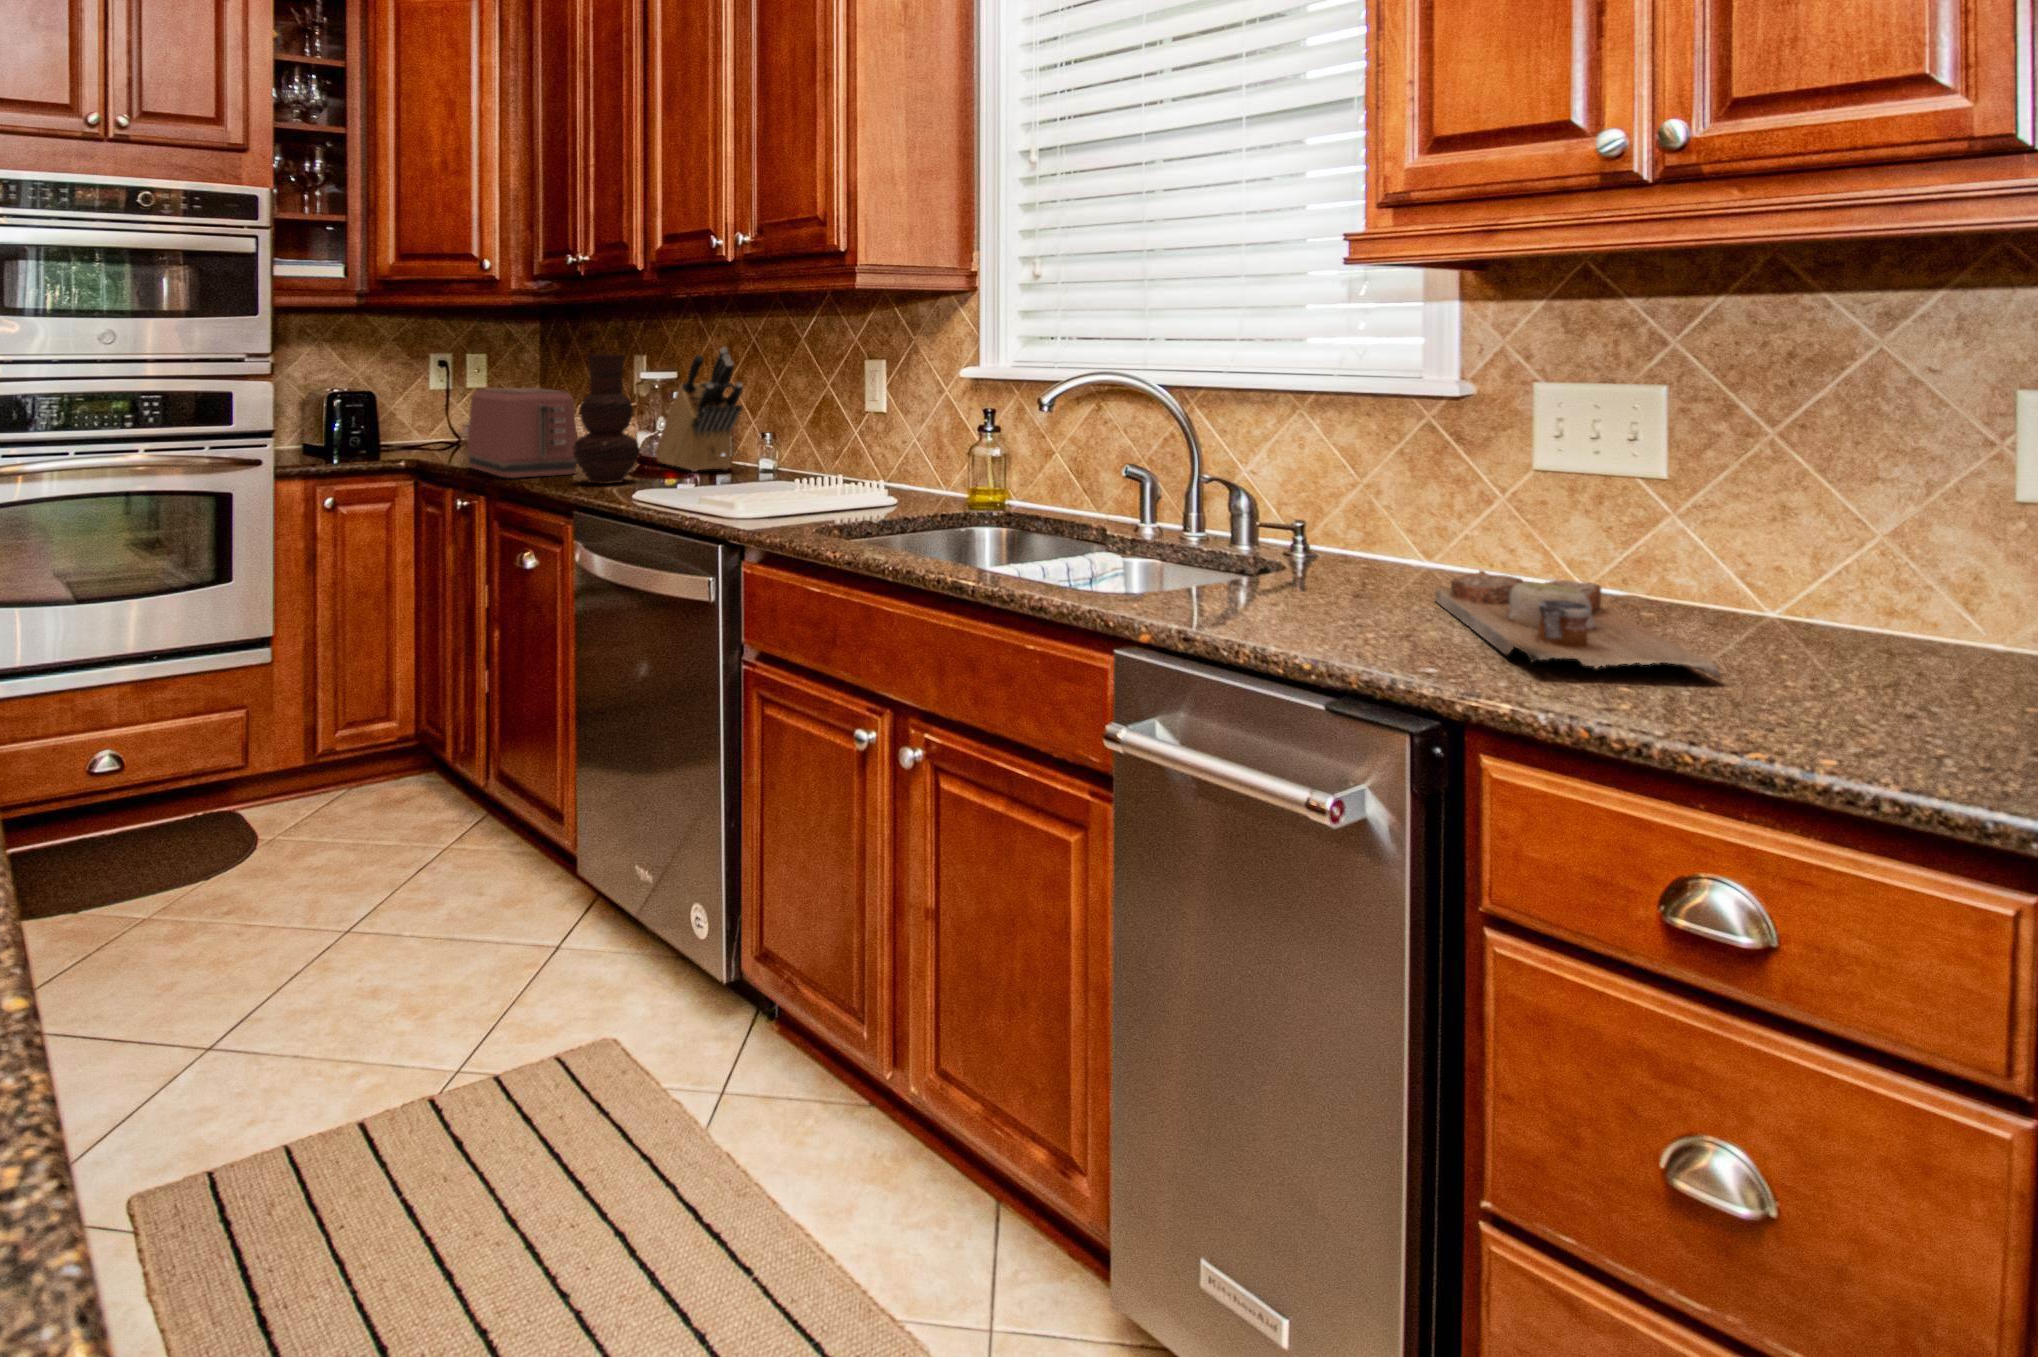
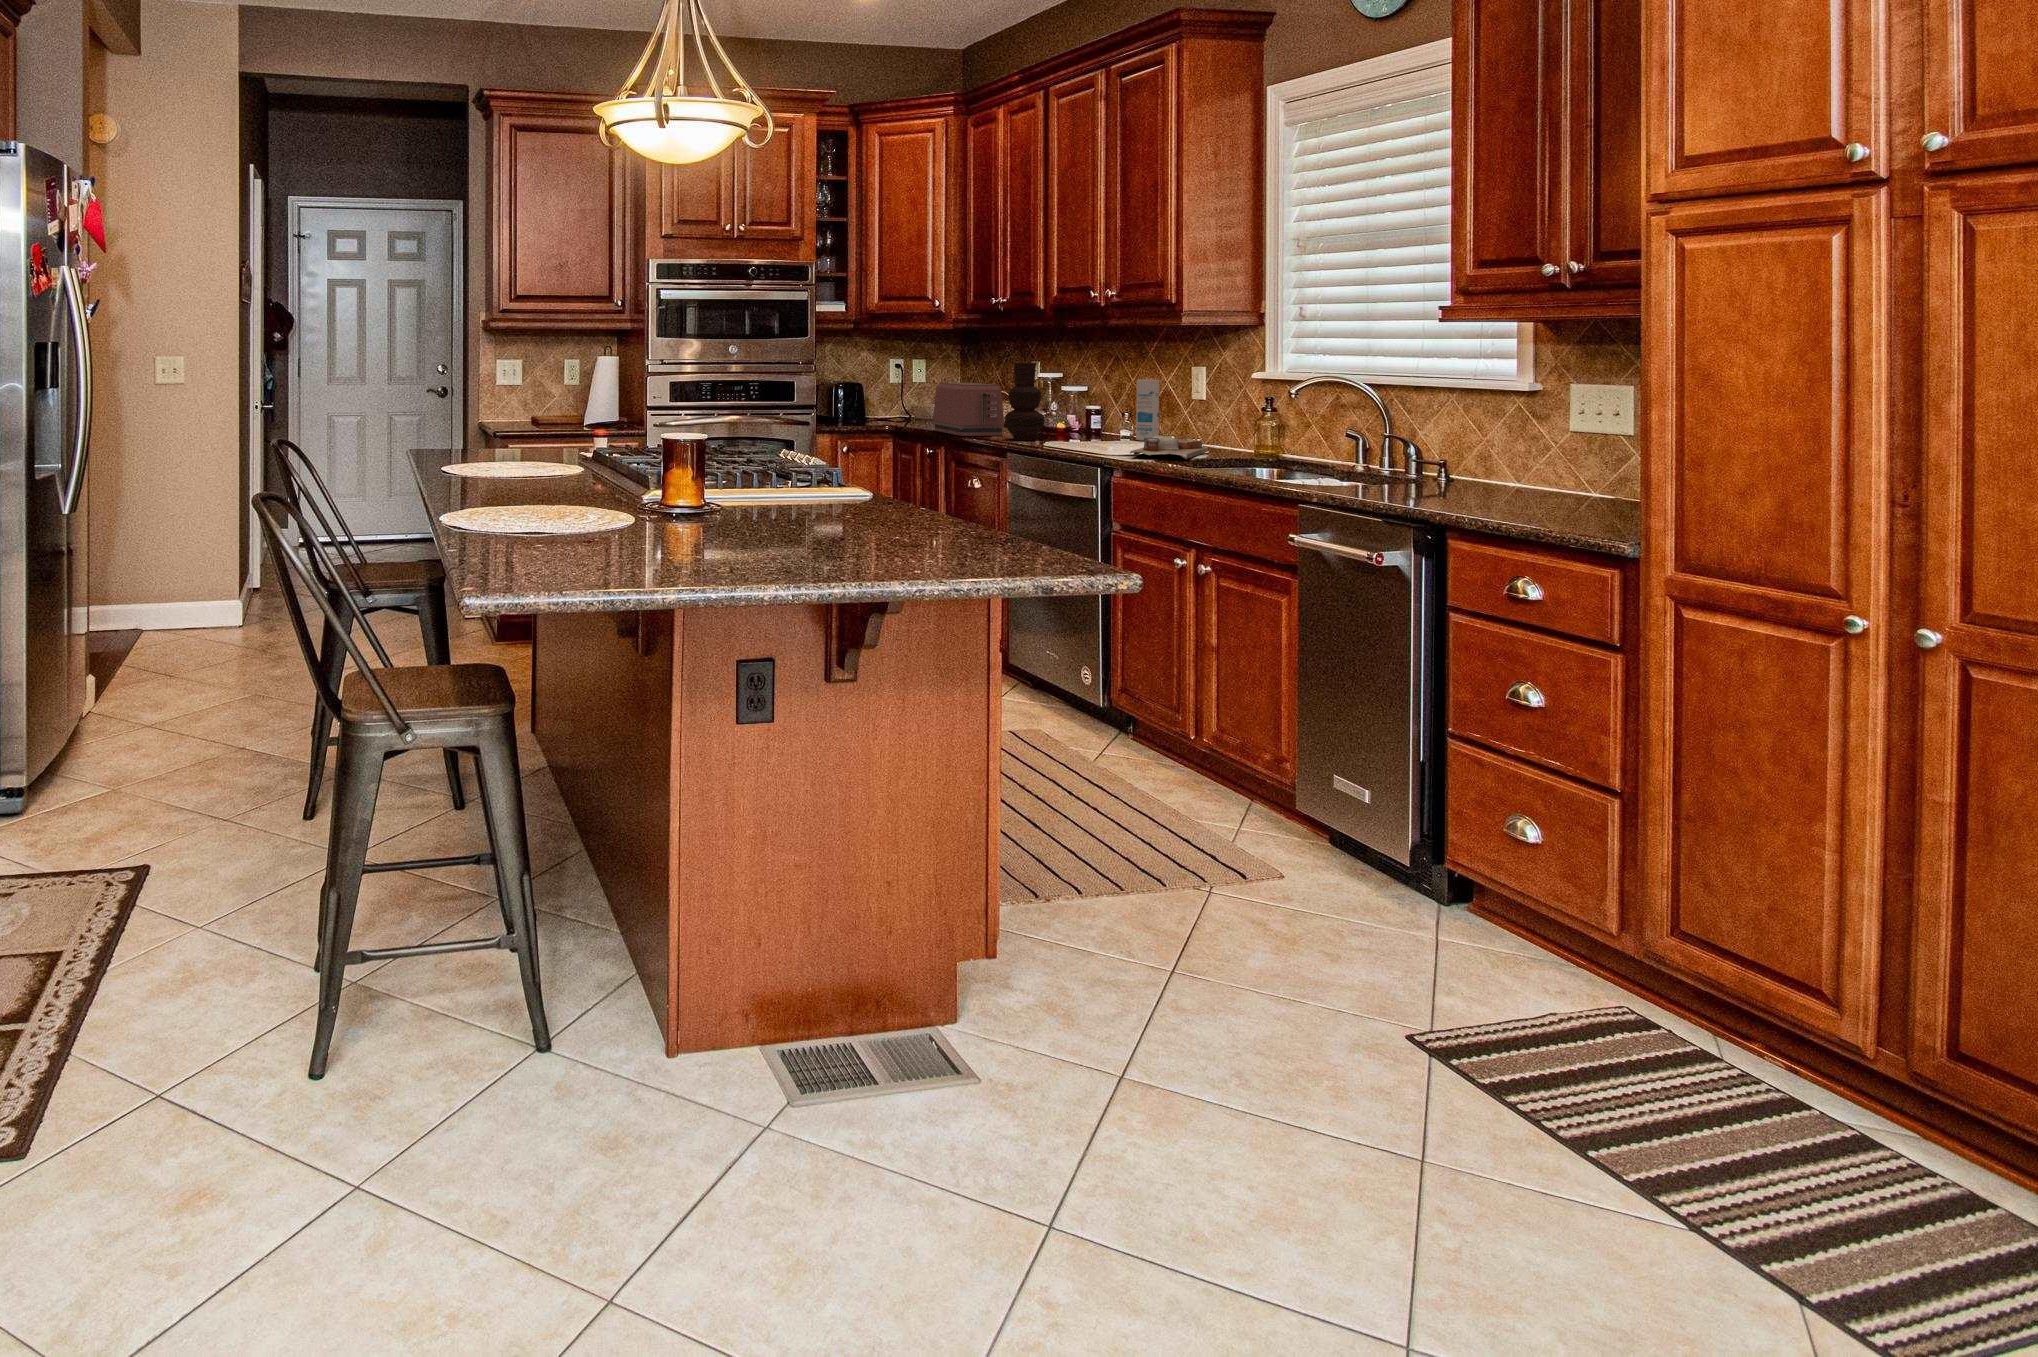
knife block: present [655,348,743,471] -> none [1050,359,1110,436]
canister: none [783,380,817,478] -> present [1136,380,1159,441]
cutting board: present [1435,570,1721,680] -> present [1130,435,1208,459]

